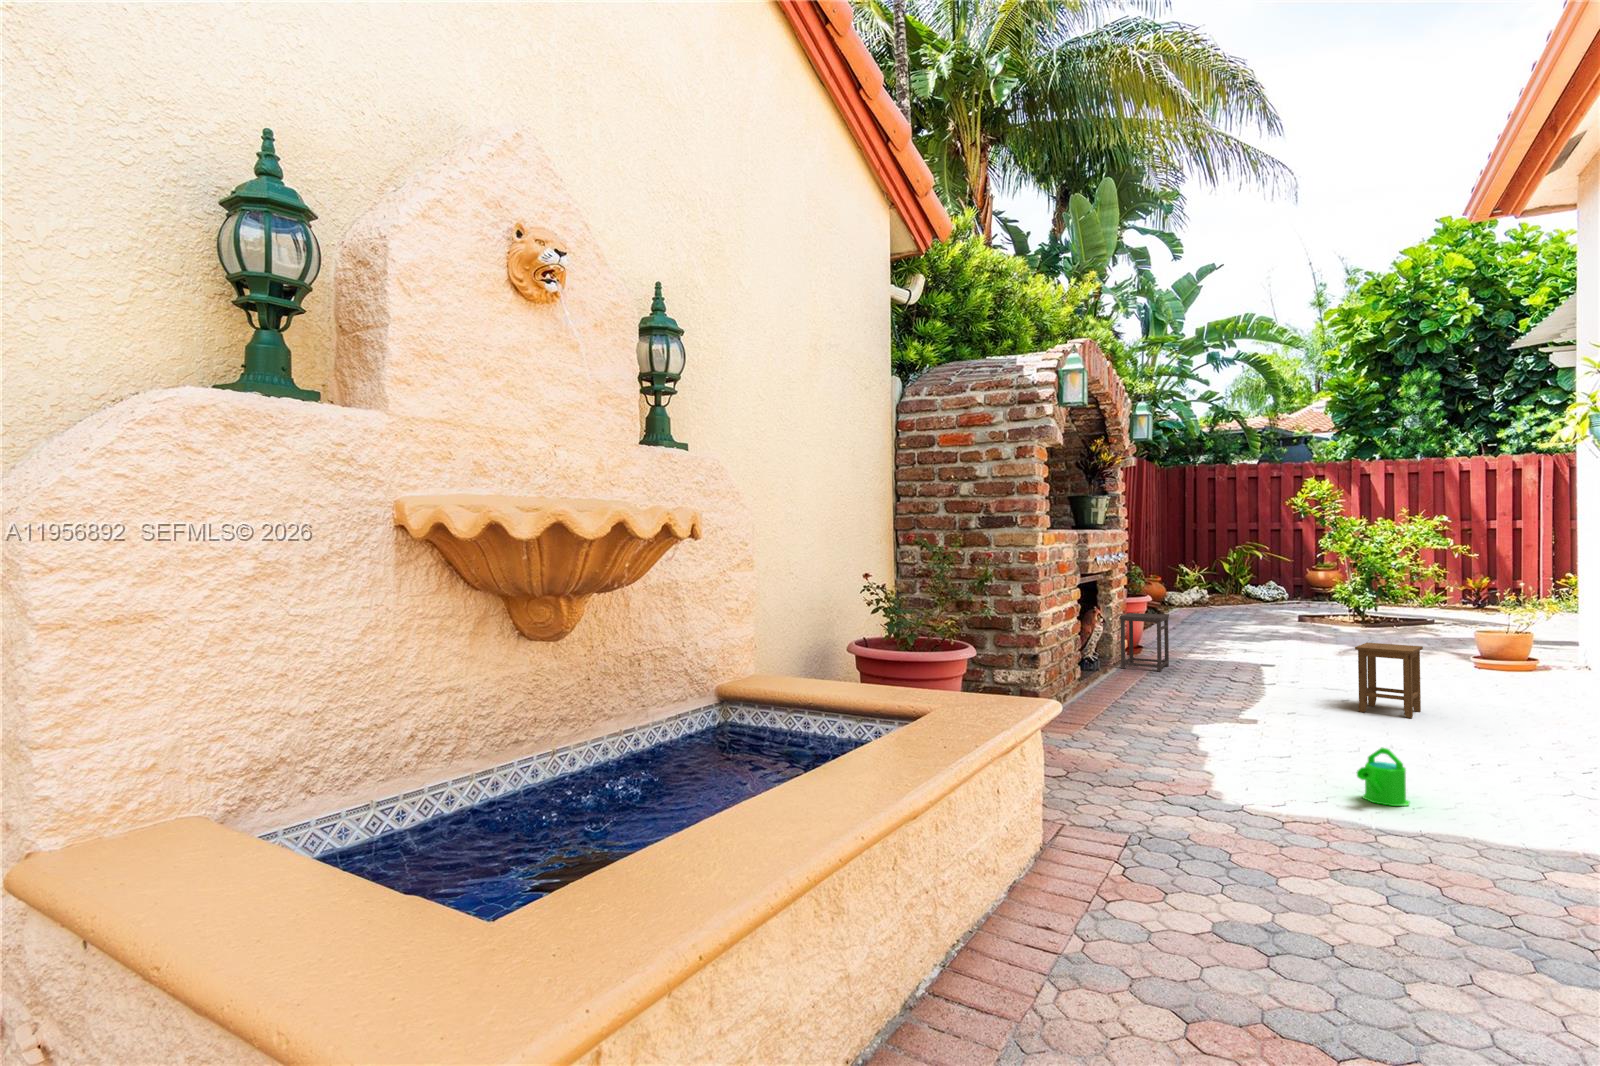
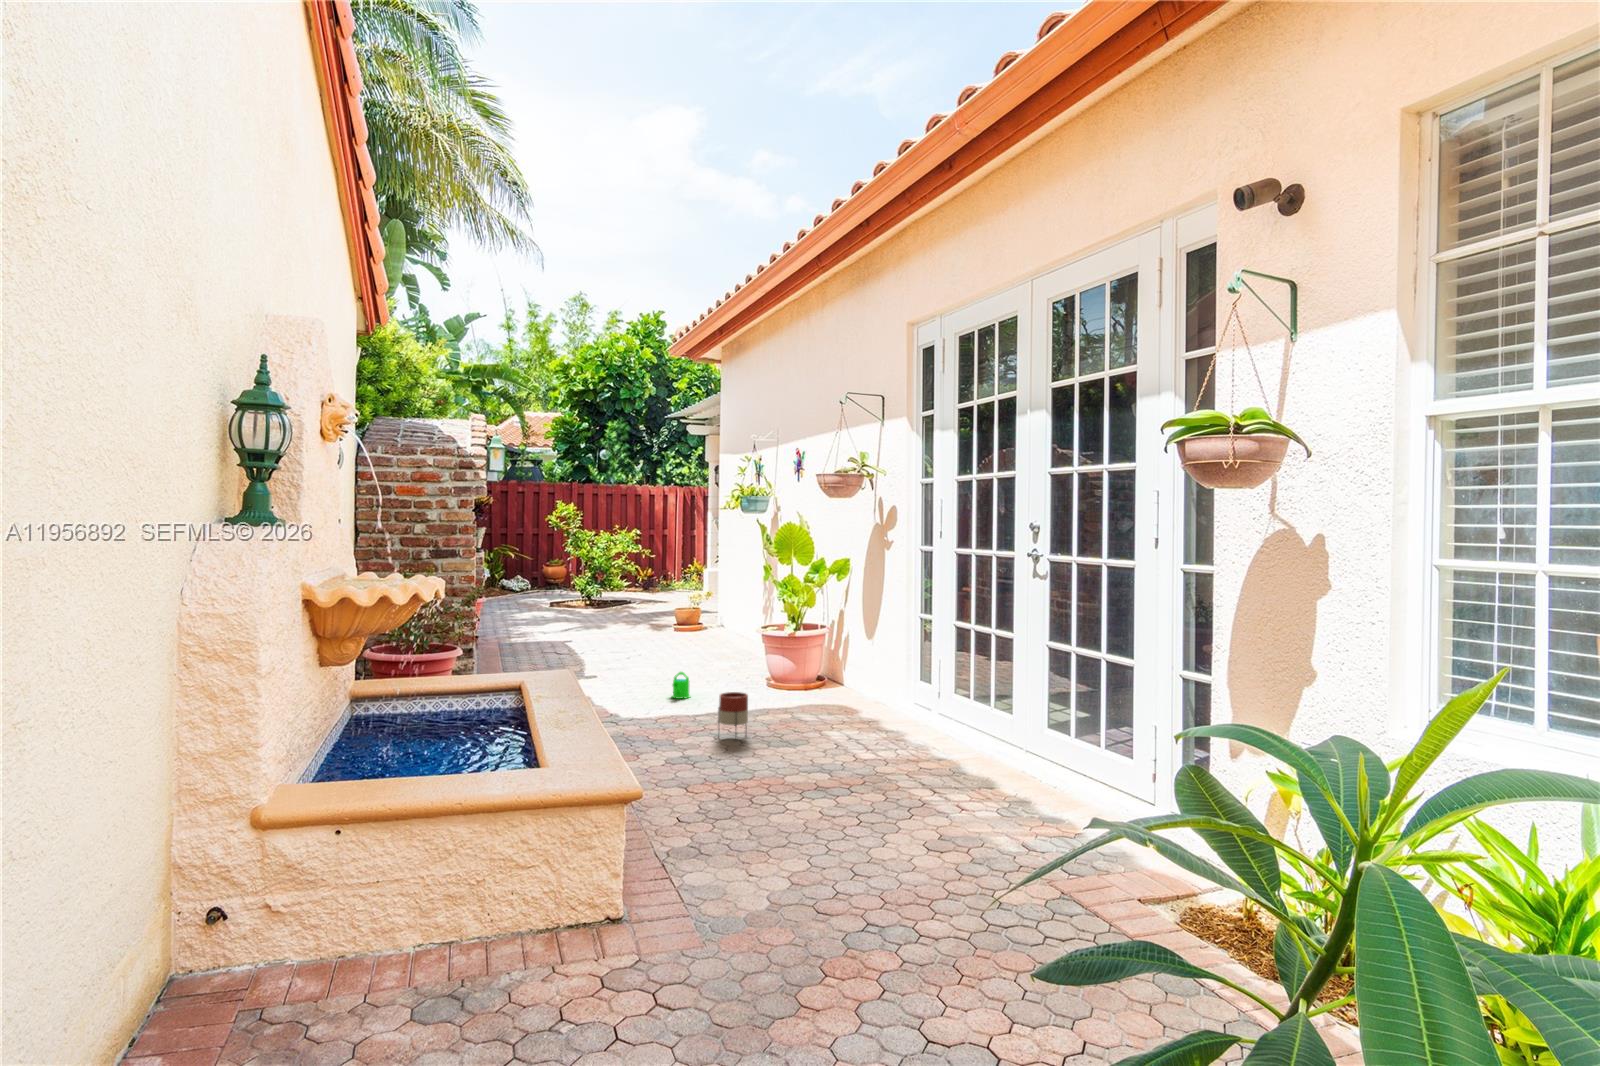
side table: present [1120,613,1169,671] -> none [479,610,509,653]
stool: present [1355,643,1423,718] -> none [637,620,666,661]
planter: none [1395,831,1493,978] -> present [718,692,748,728]

